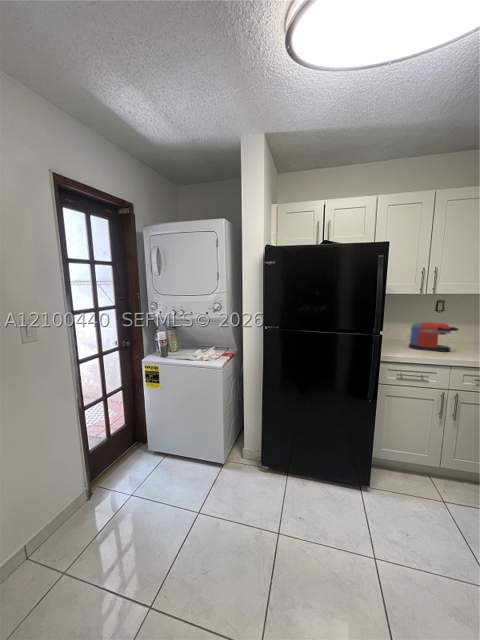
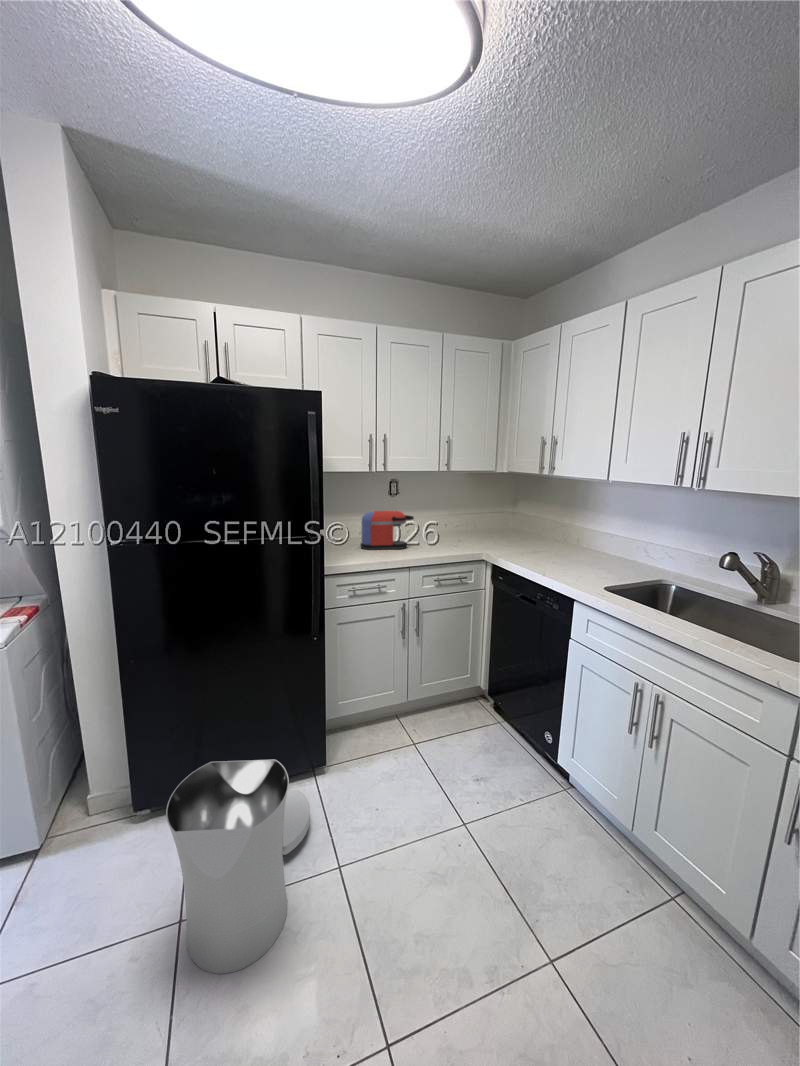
trash can: none [279,453,356,577] -> present [166,759,310,974]

